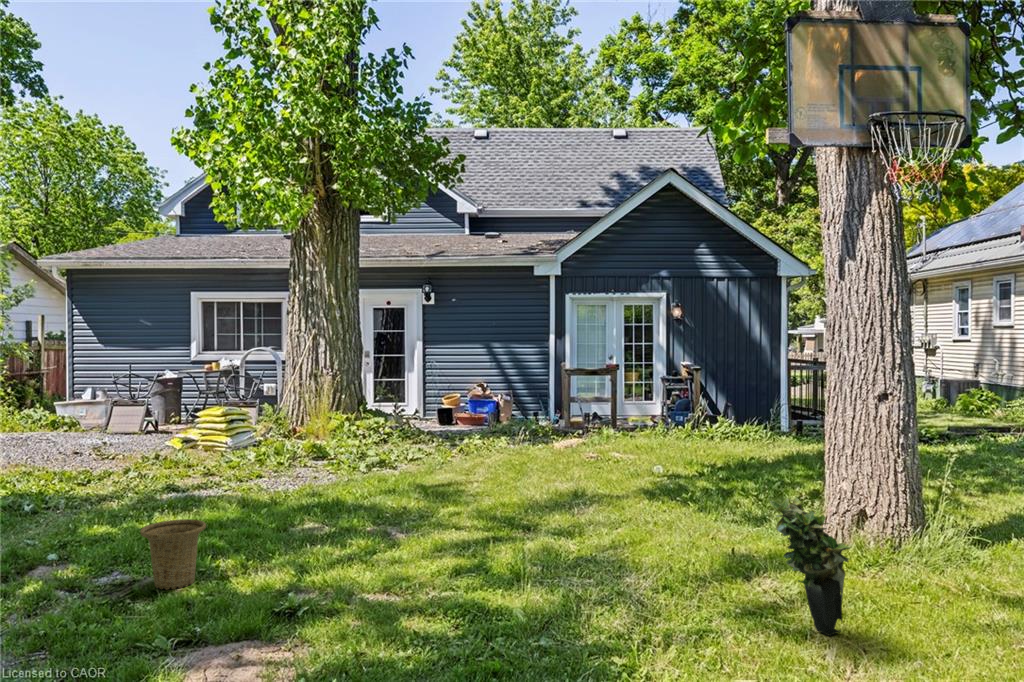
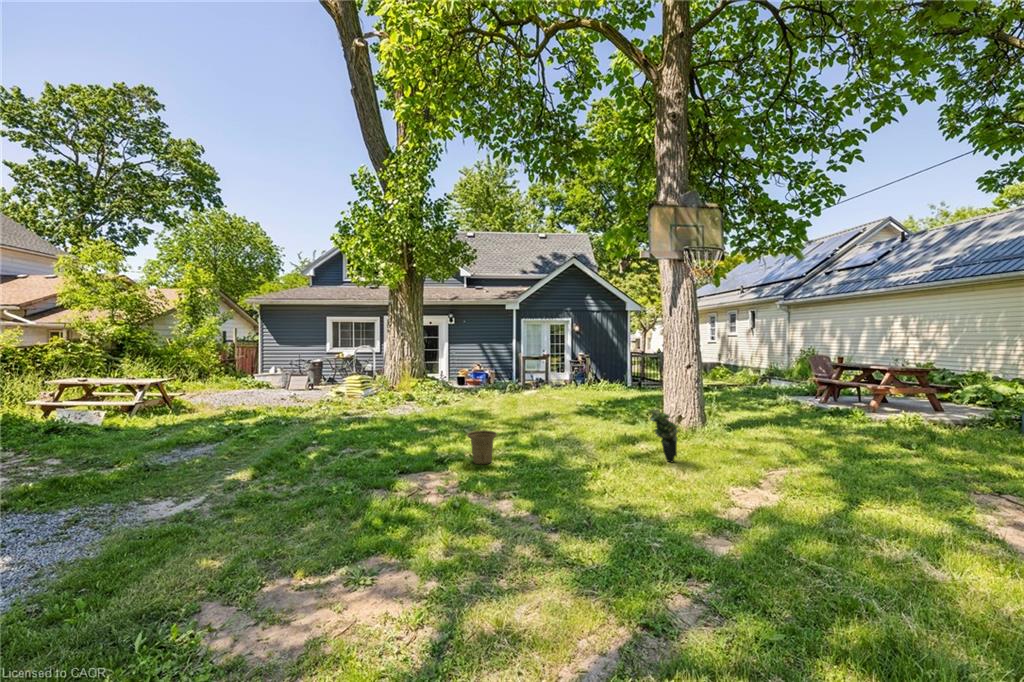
basket: present [140,519,206,590] -> present [467,430,497,464]

